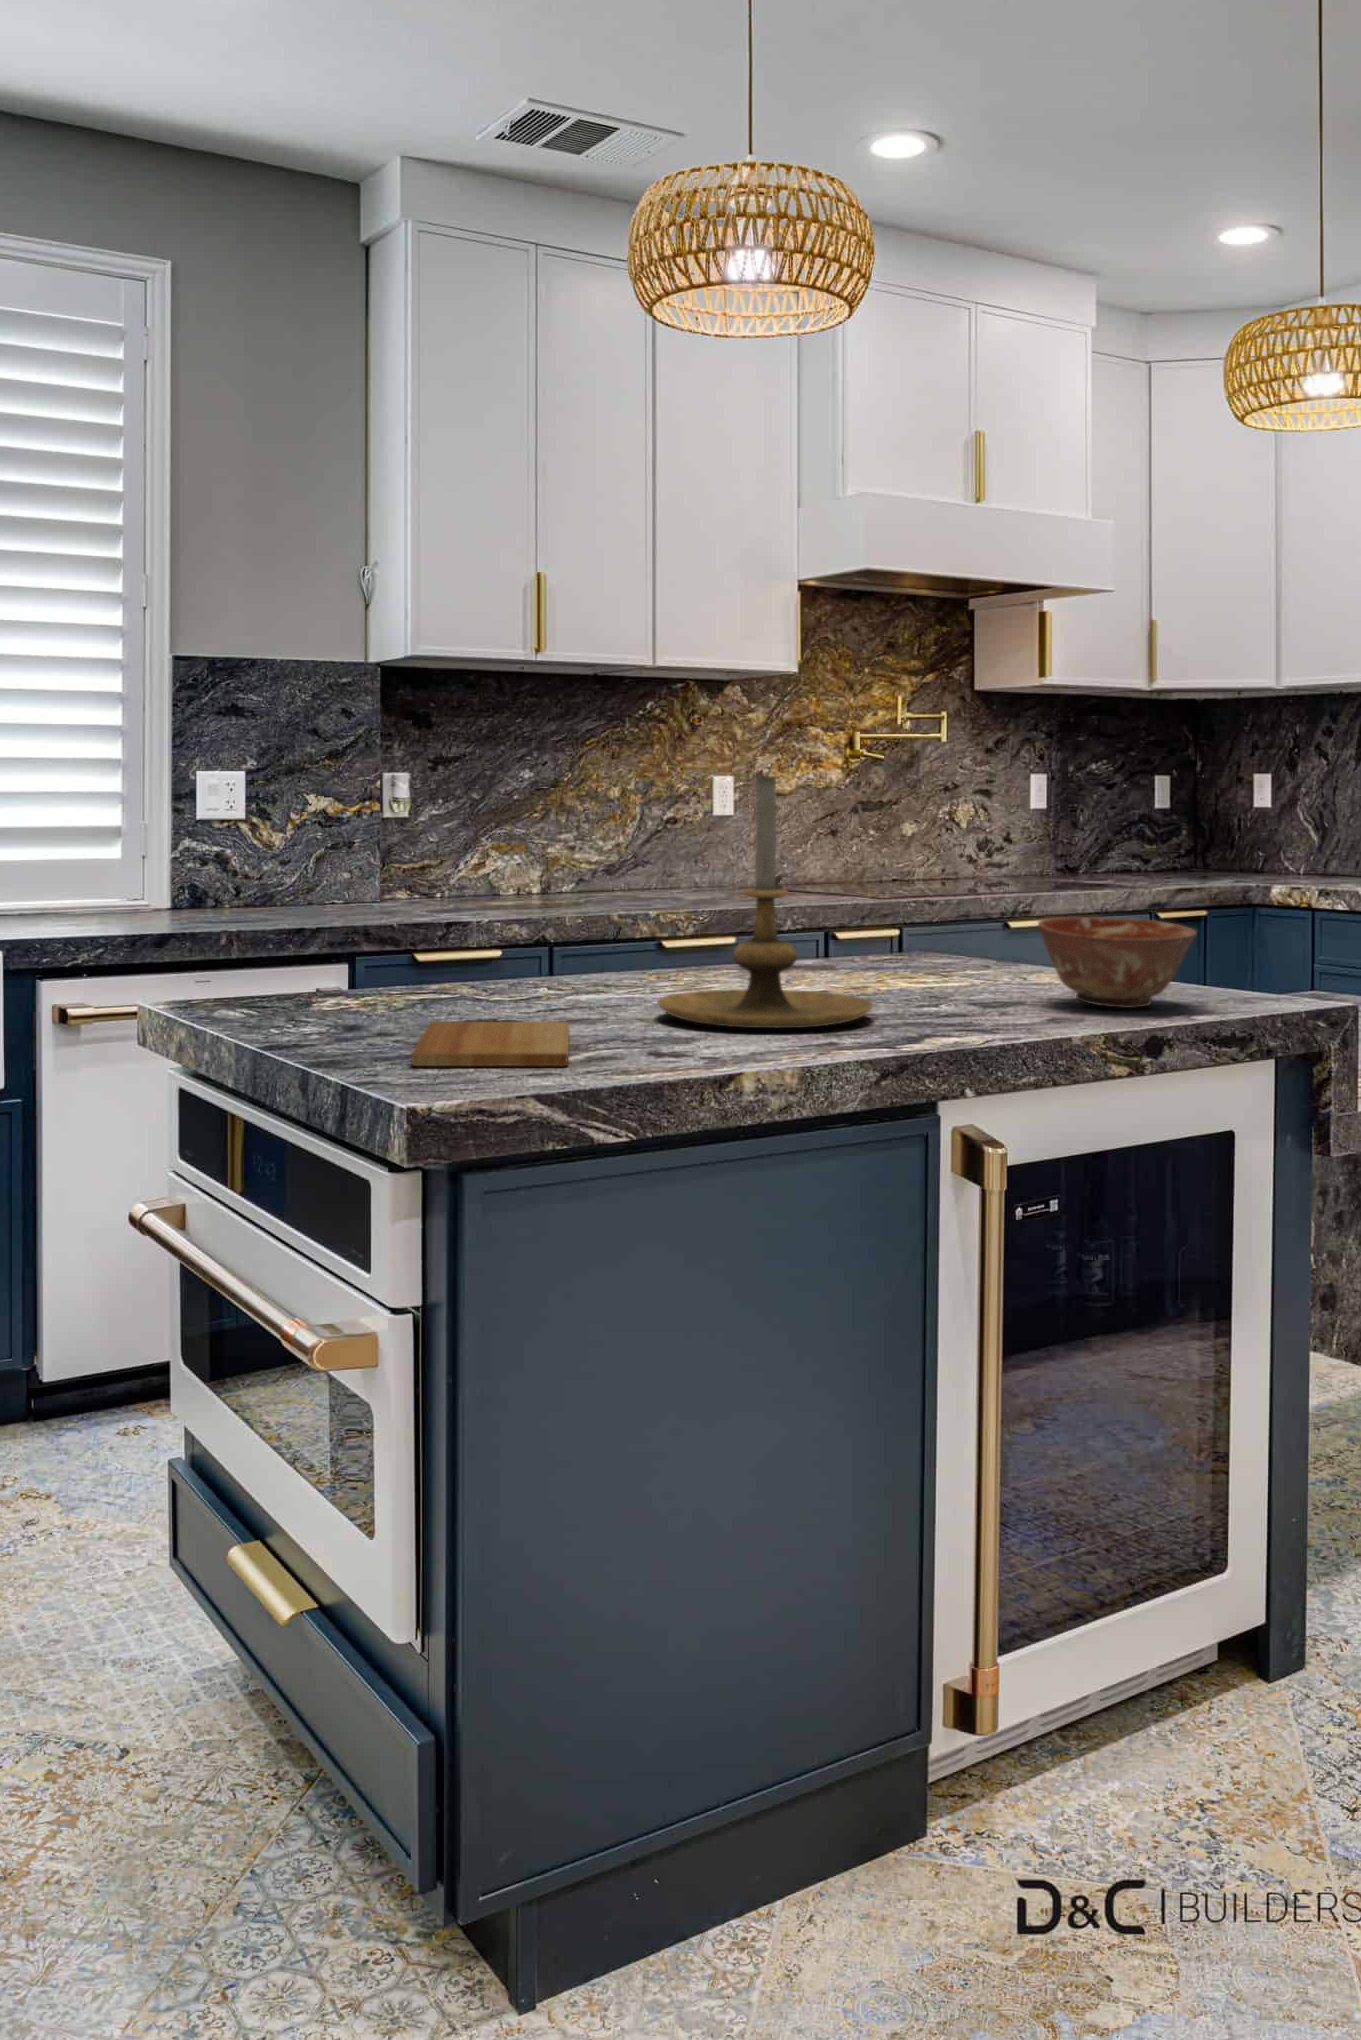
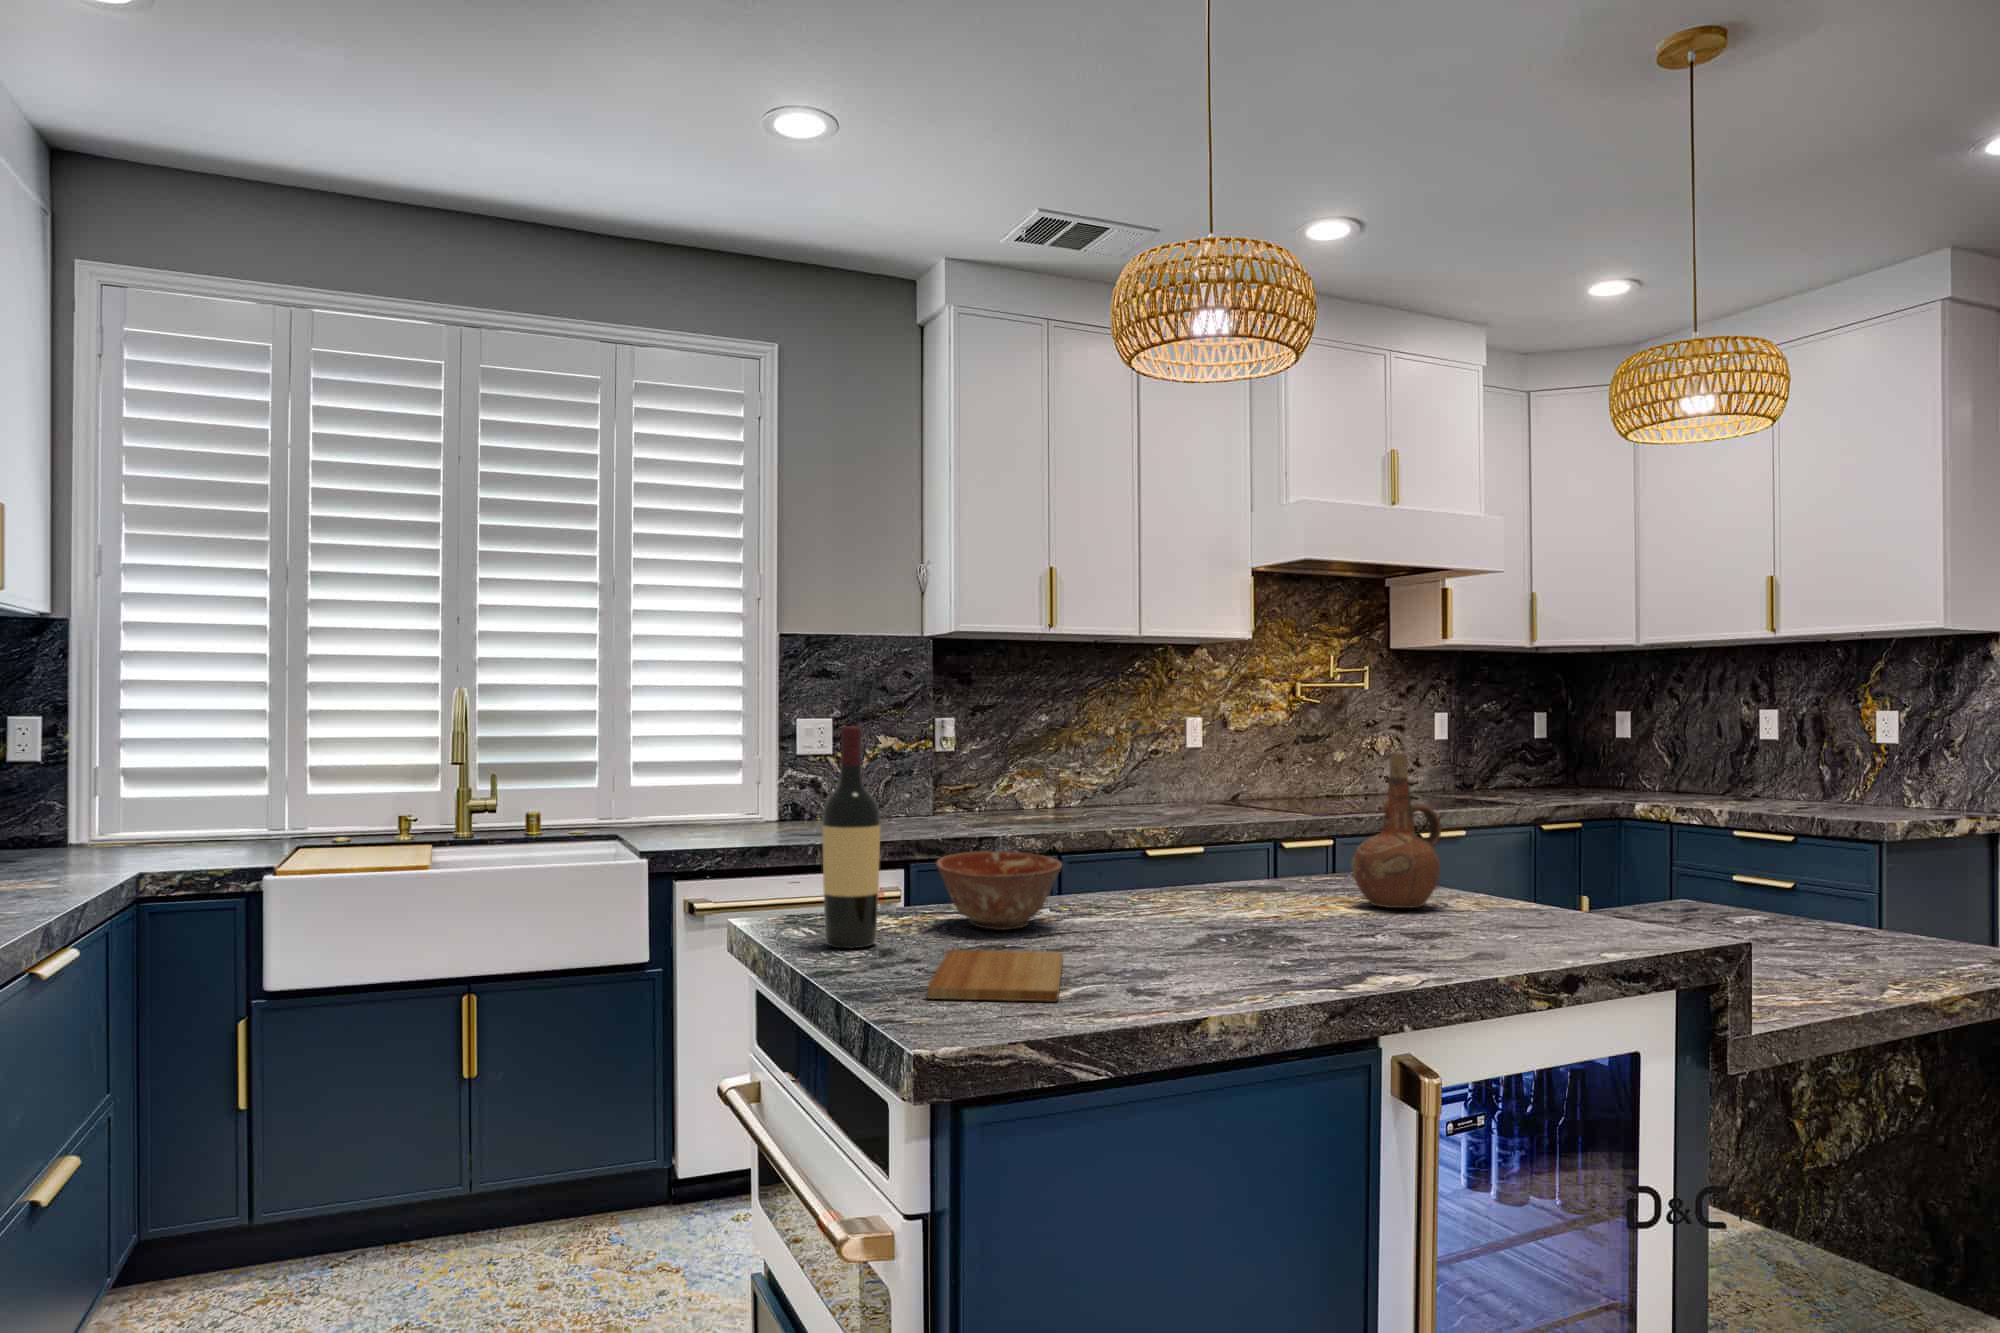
wine bottle: none [269,754,342,1026] -> present [822,726,881,948]
candle holder: present [657,776,873,1028] -> none [1137,741,1321,959]
ceramic pitcher: none [914,797,1021,983] -> present [1352,754,1441,908]
ceramic bowl: present [1038,917,1197,1008] -> present [936,851,1062,930]

